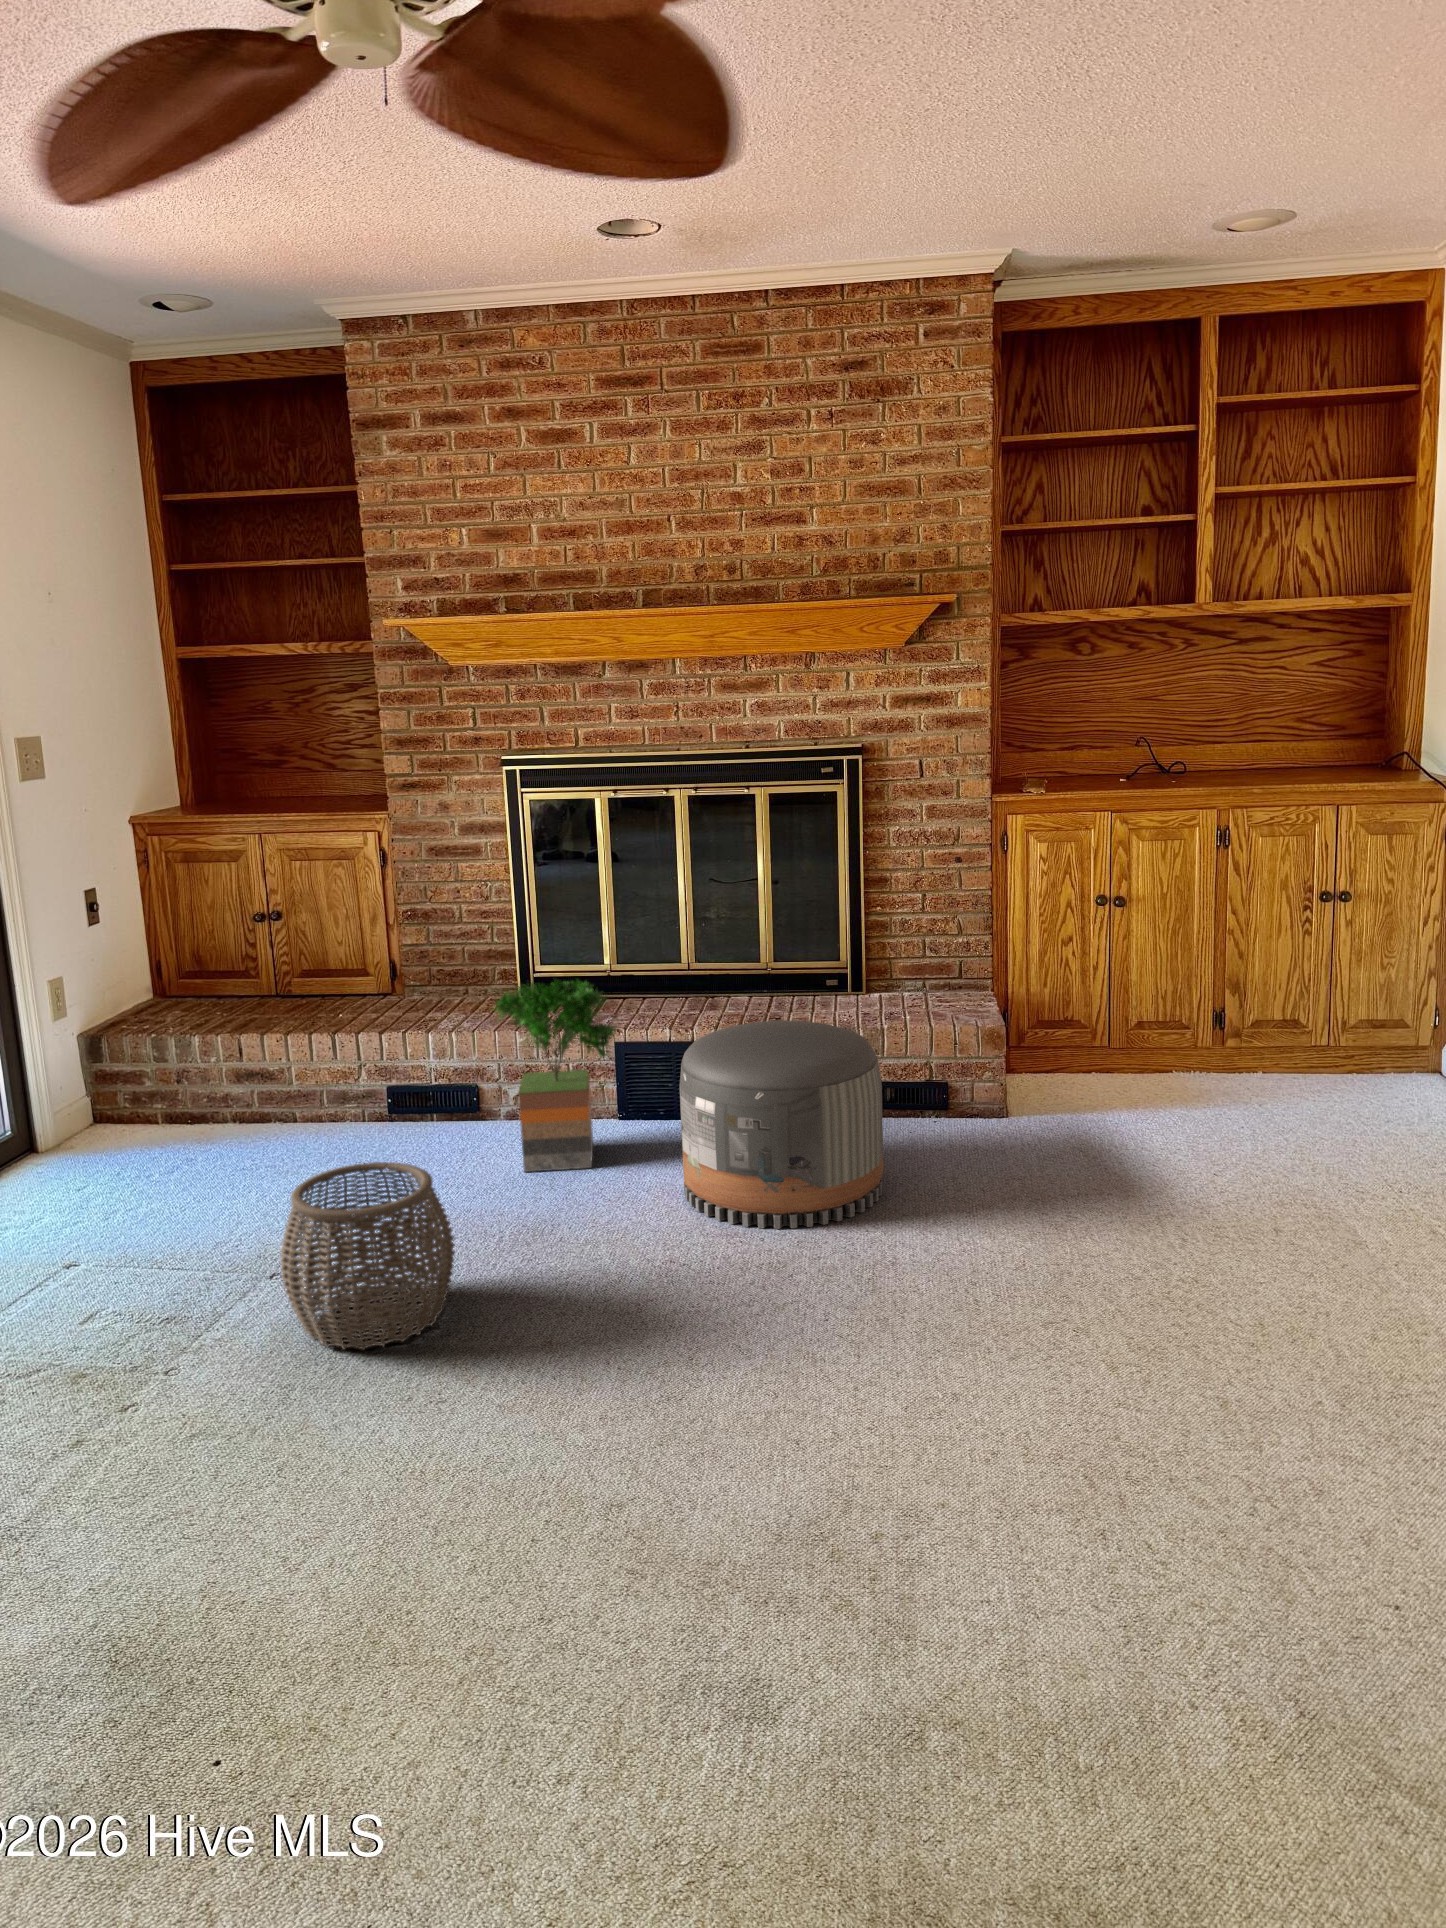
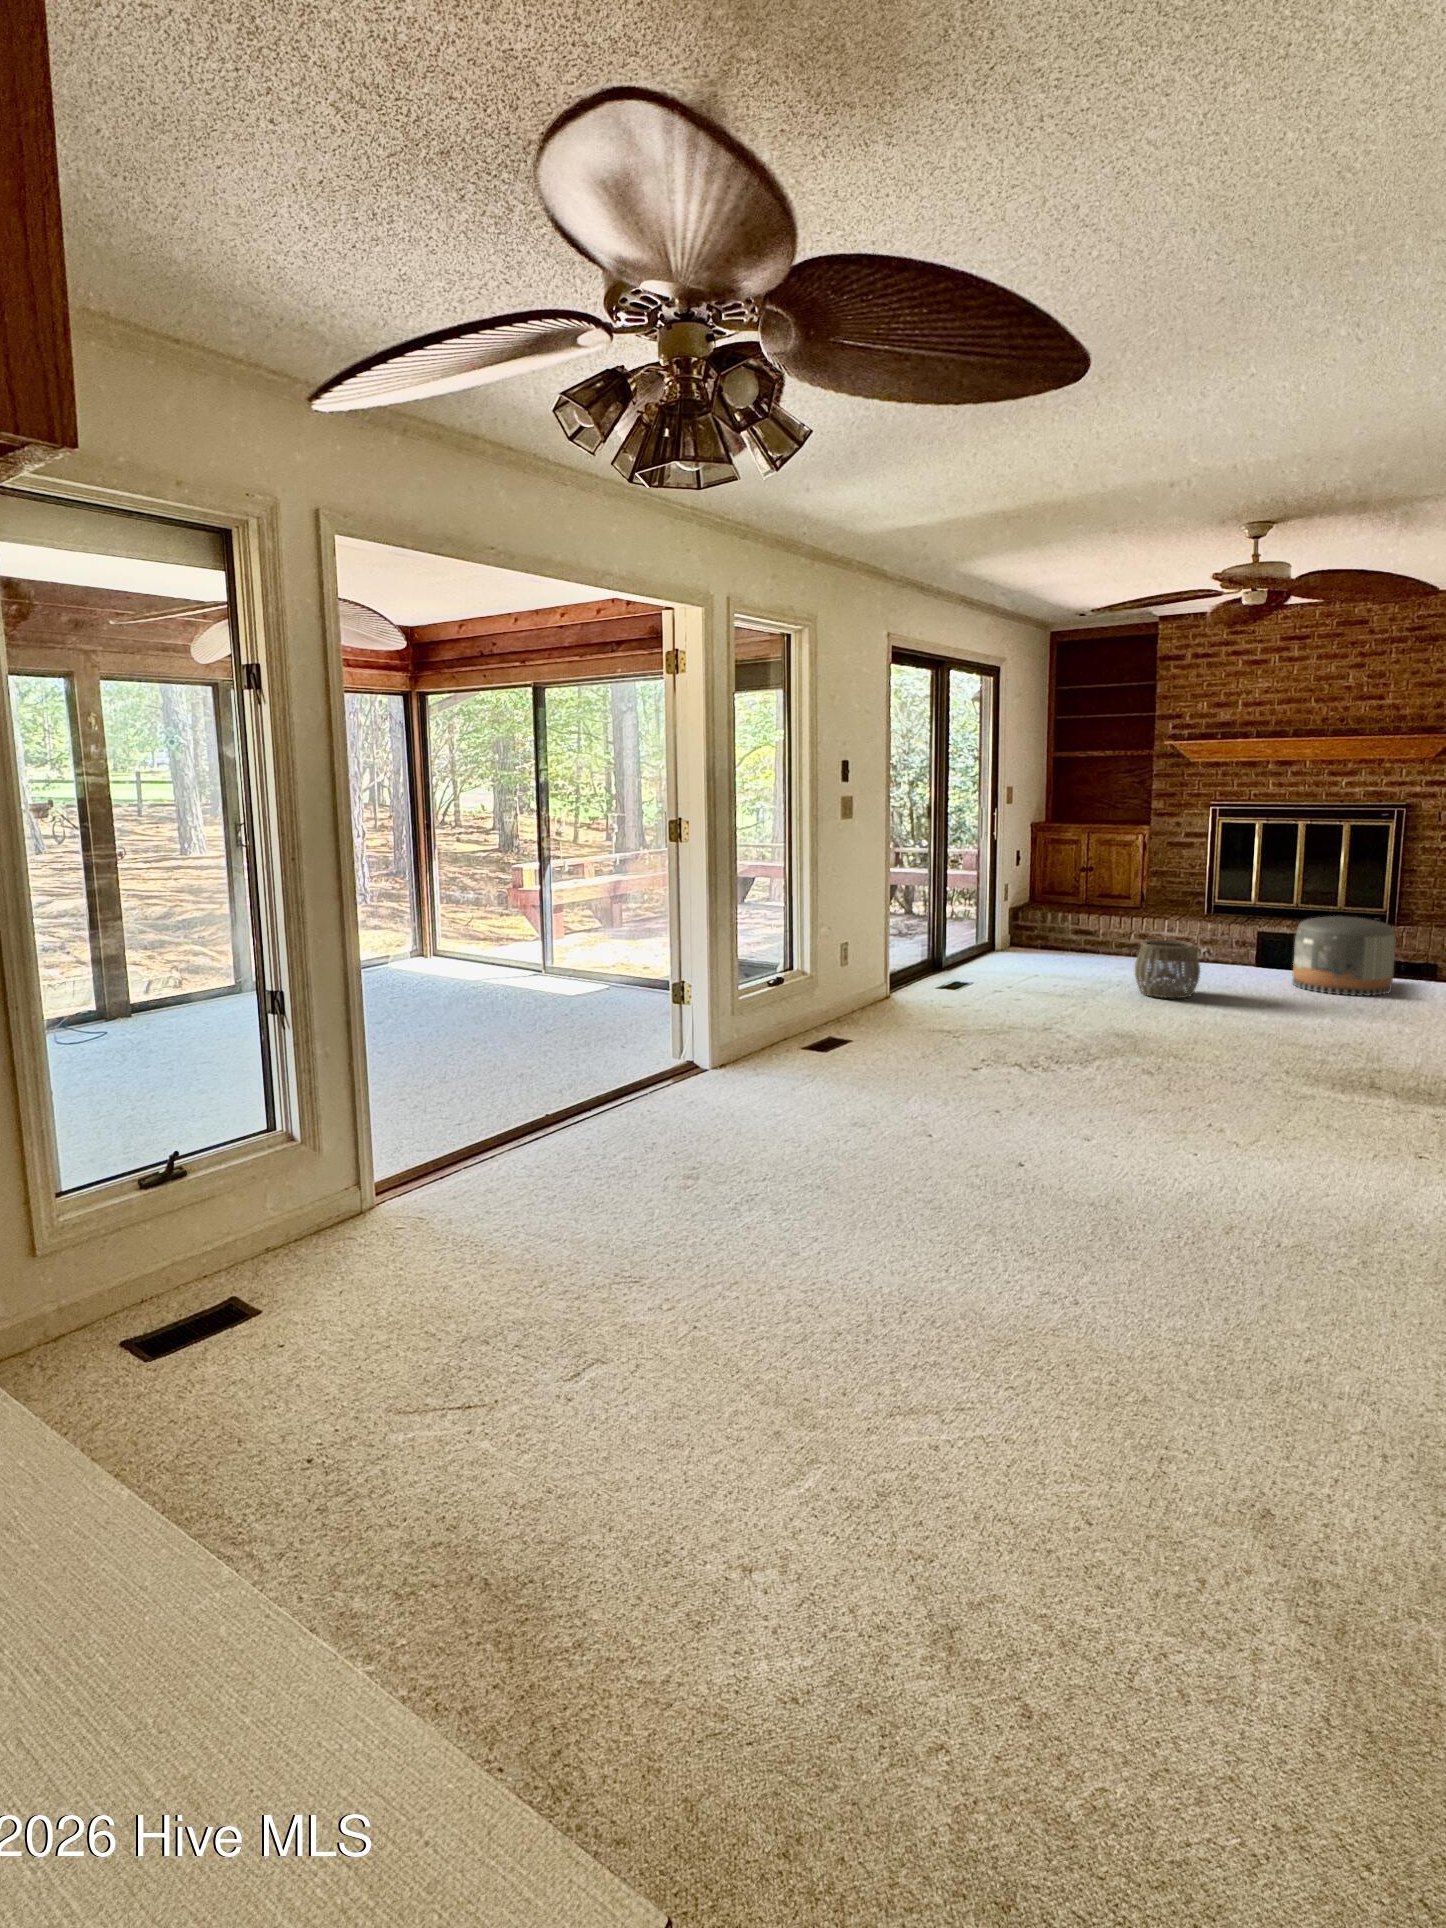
potted tree: present [493,979,616,1172] -> none [1206,894,1266,975]

